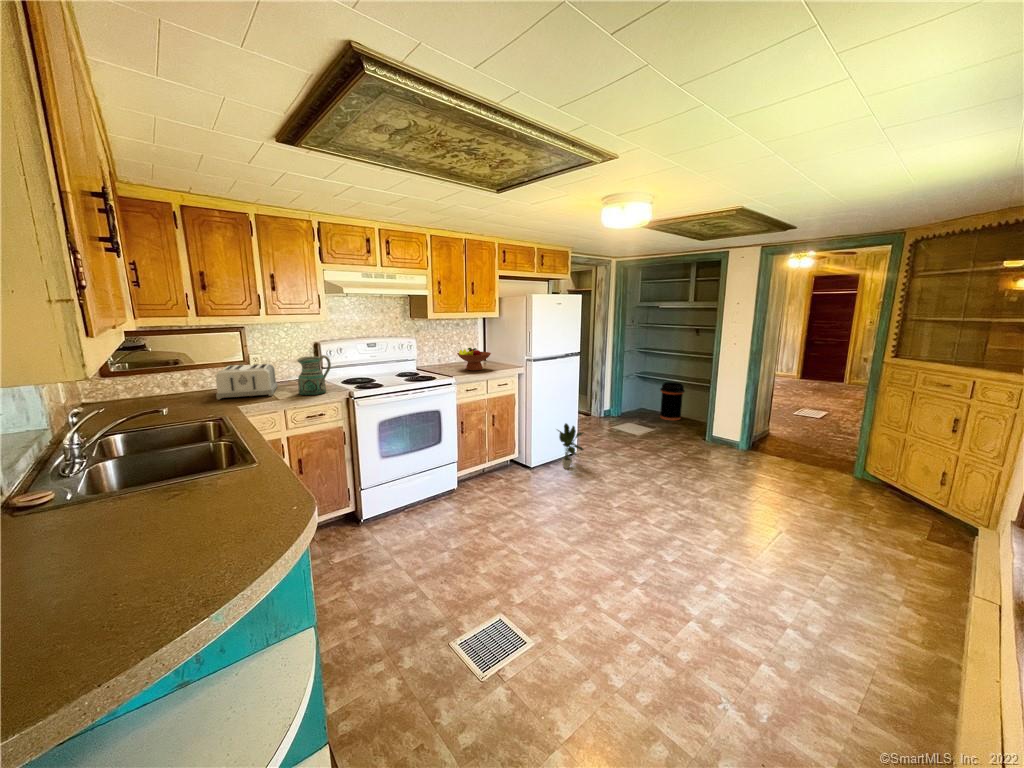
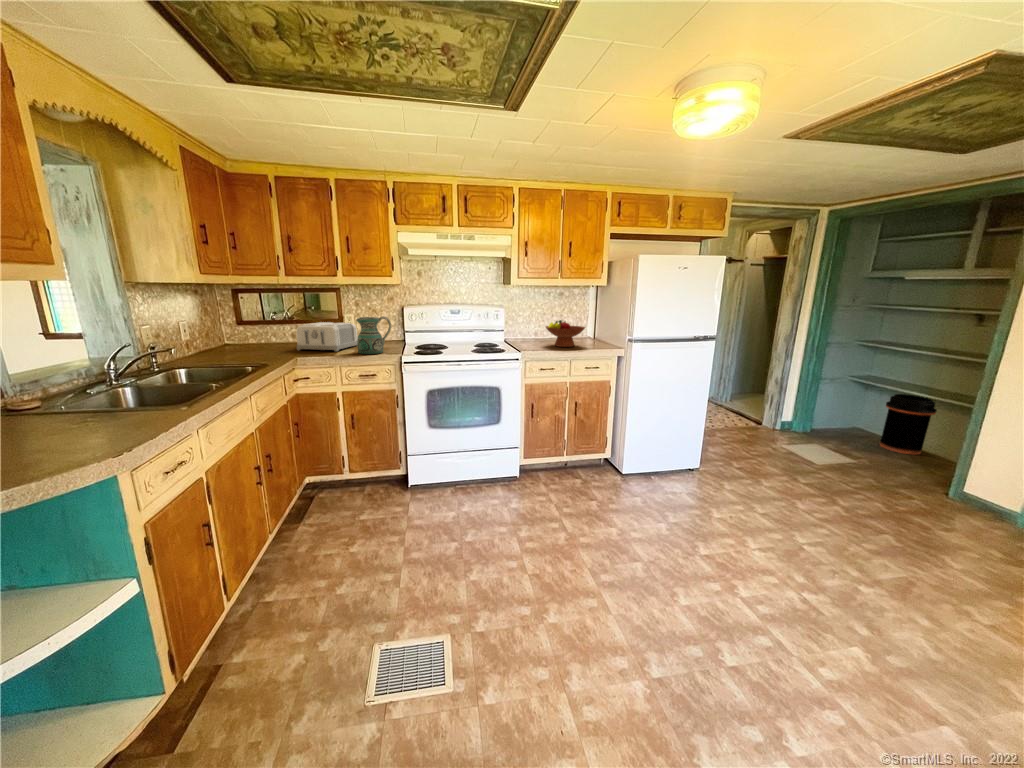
potted plant: present [558,424,584,469] -> none [660,427,700,486]

